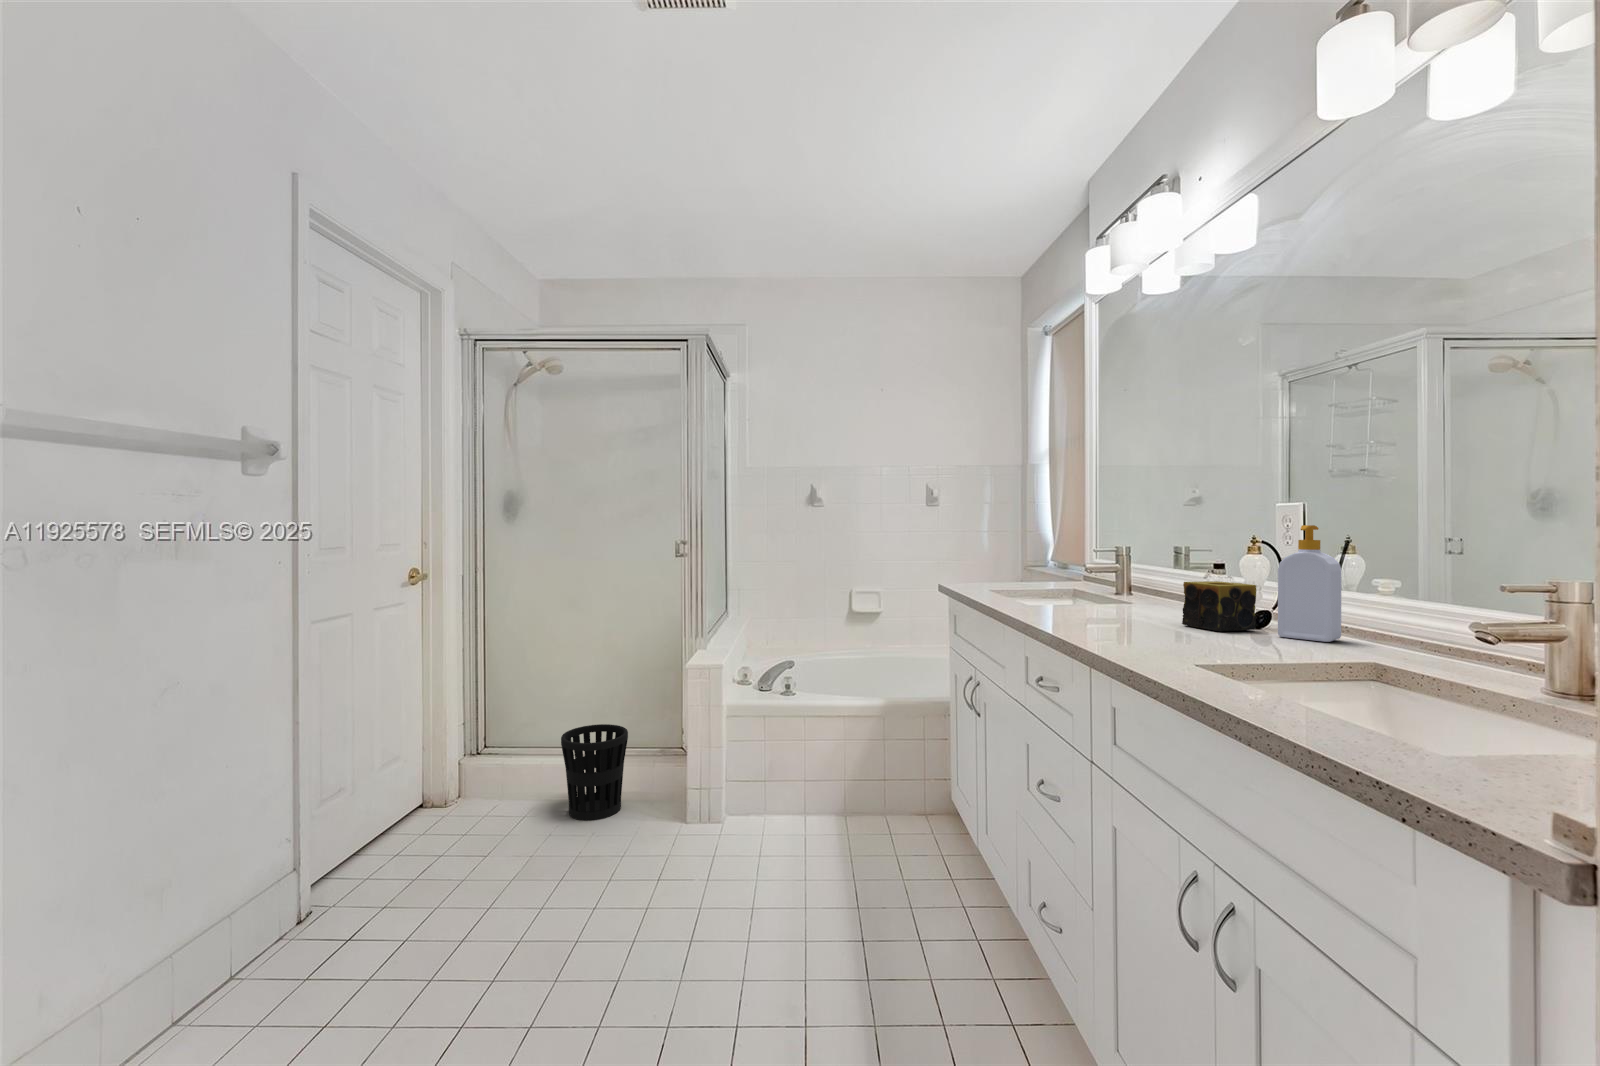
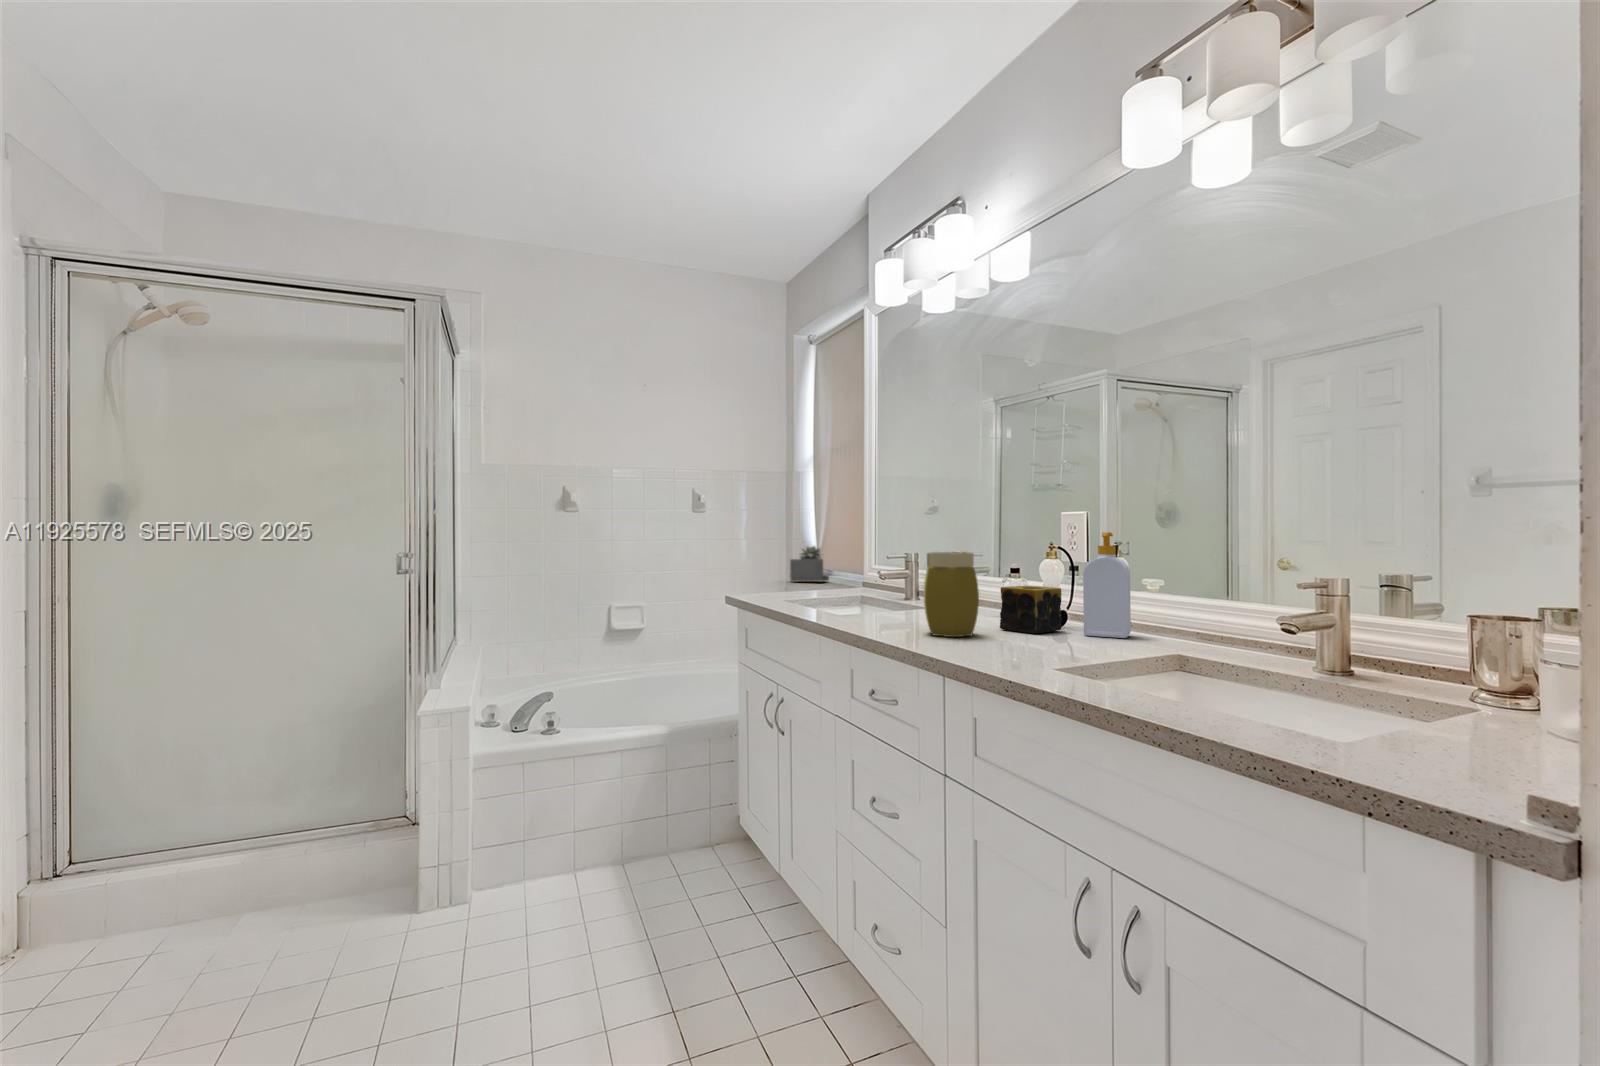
succulent plant: none [1014,539,1056,574] -> present [790,546,829,582]
jar: none [1089,545,1148,629] -> present [924,552,979,637]
wastebasket: present [561,724,628,820] -> none [218,805,328,947]

